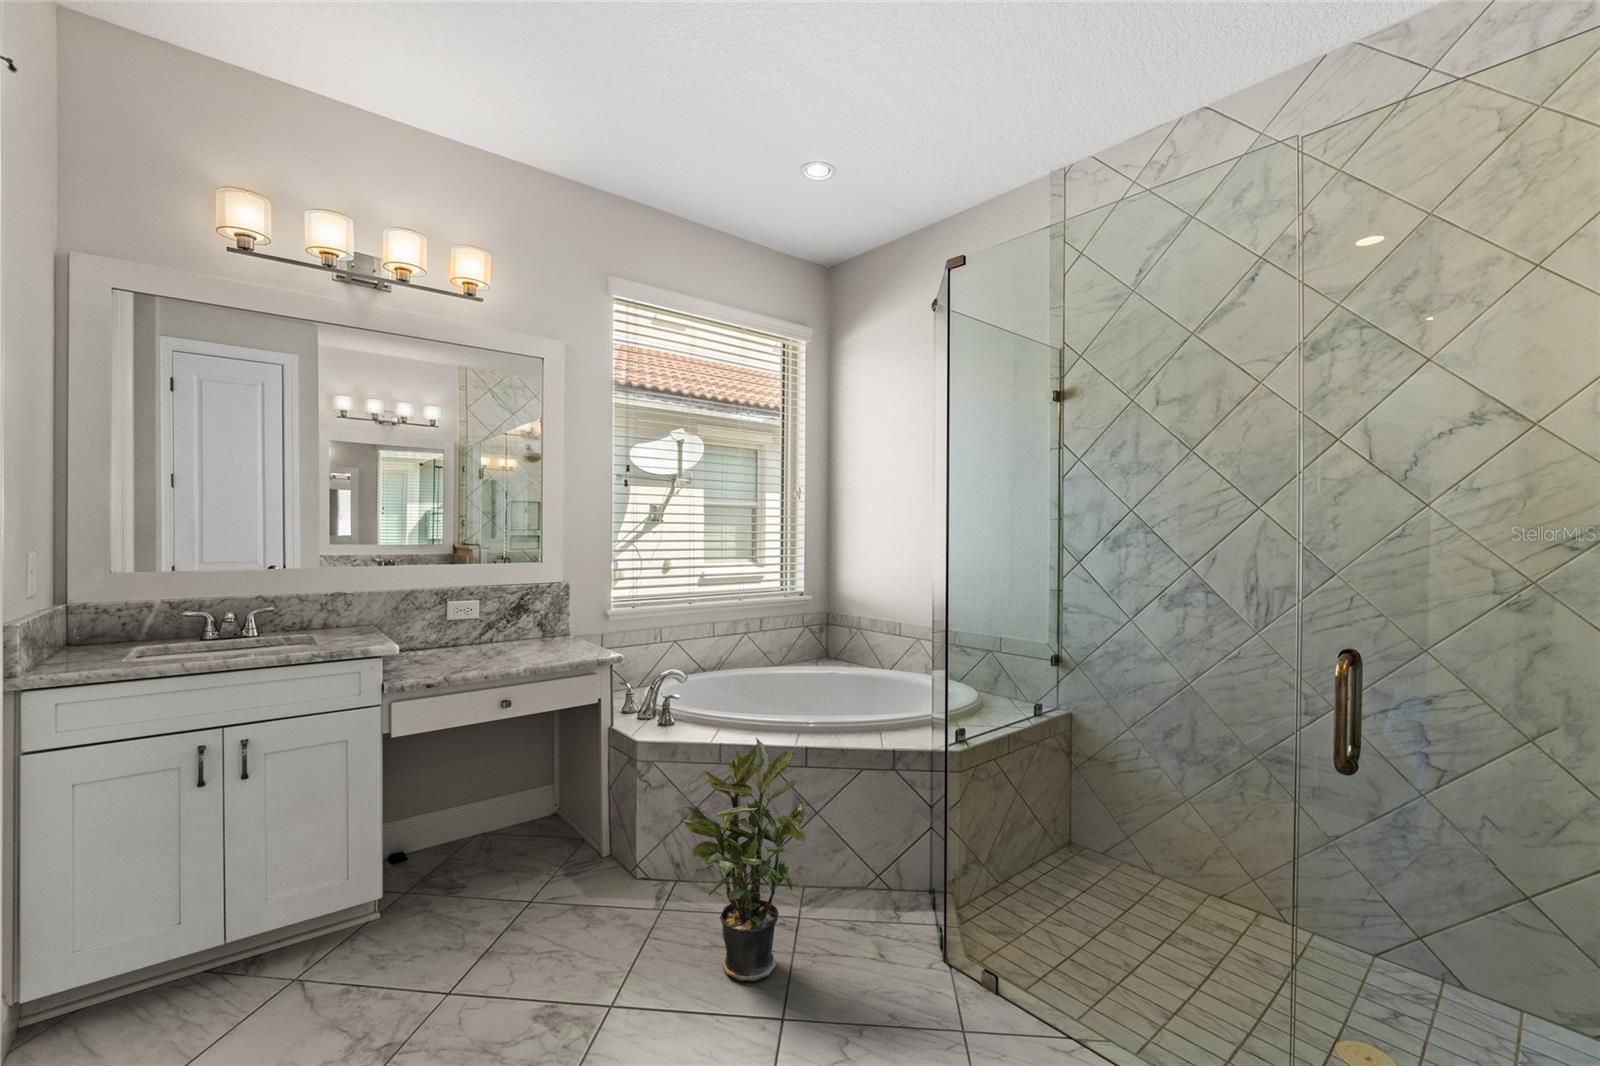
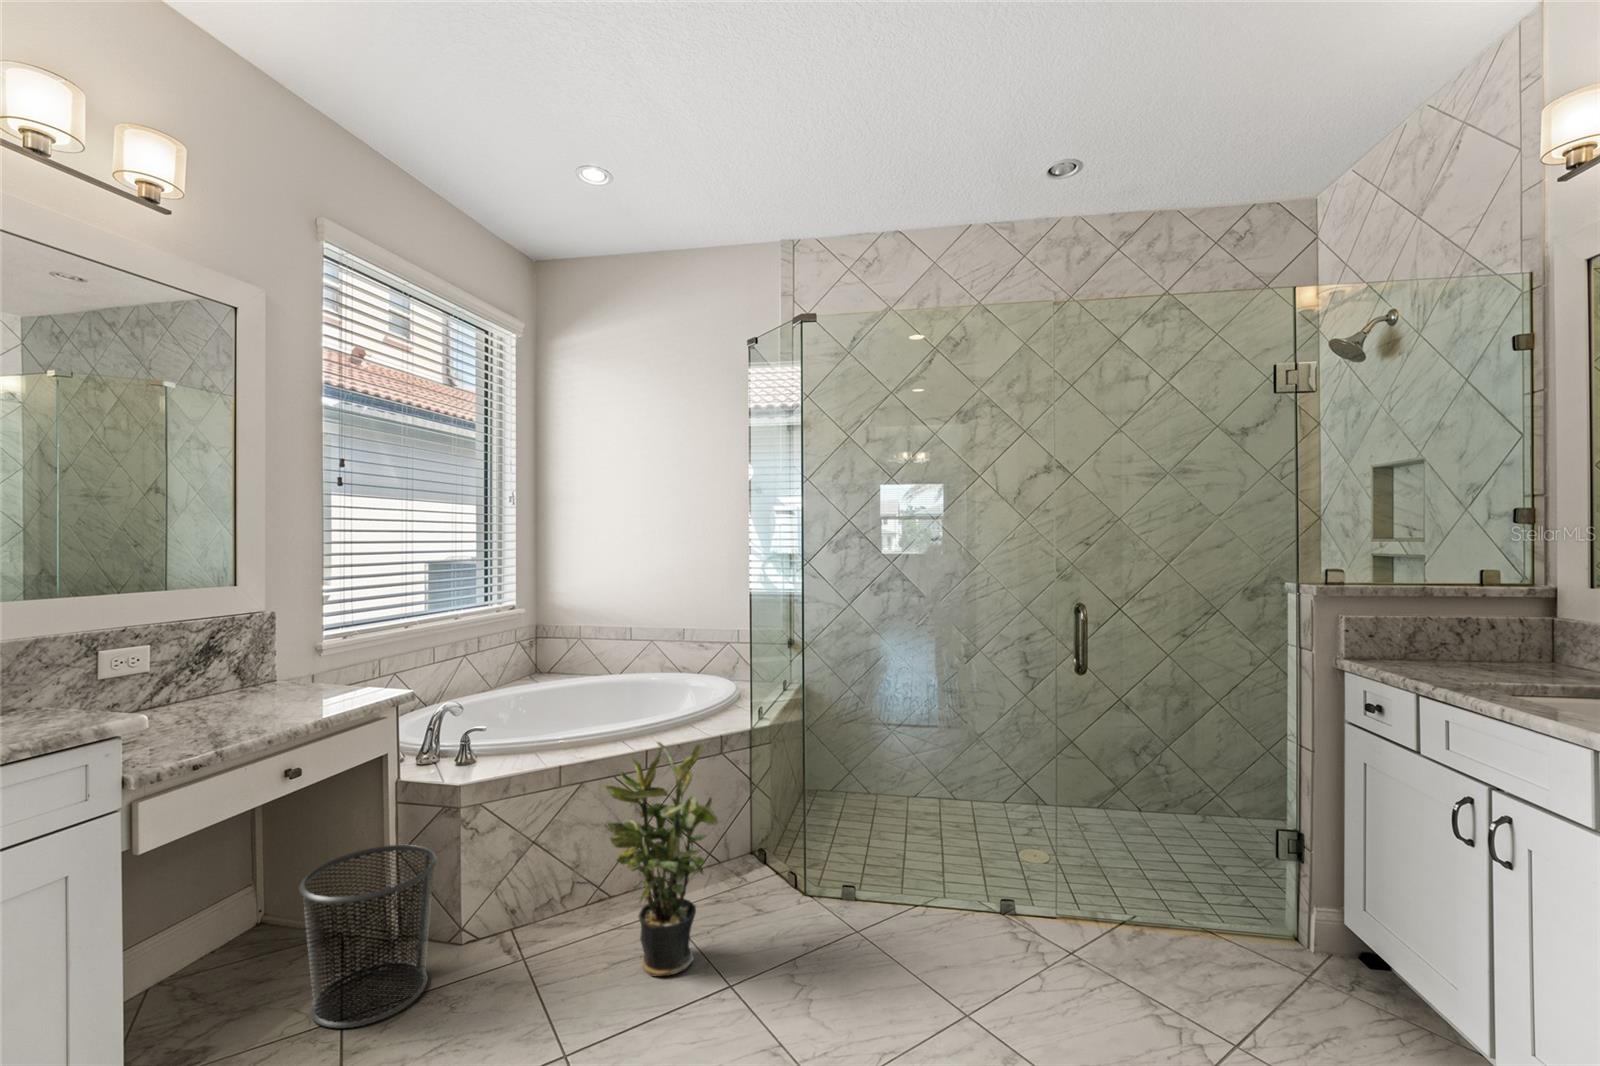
waste bin: none [507,775,606,912] -> present [299,845,437,1028]

